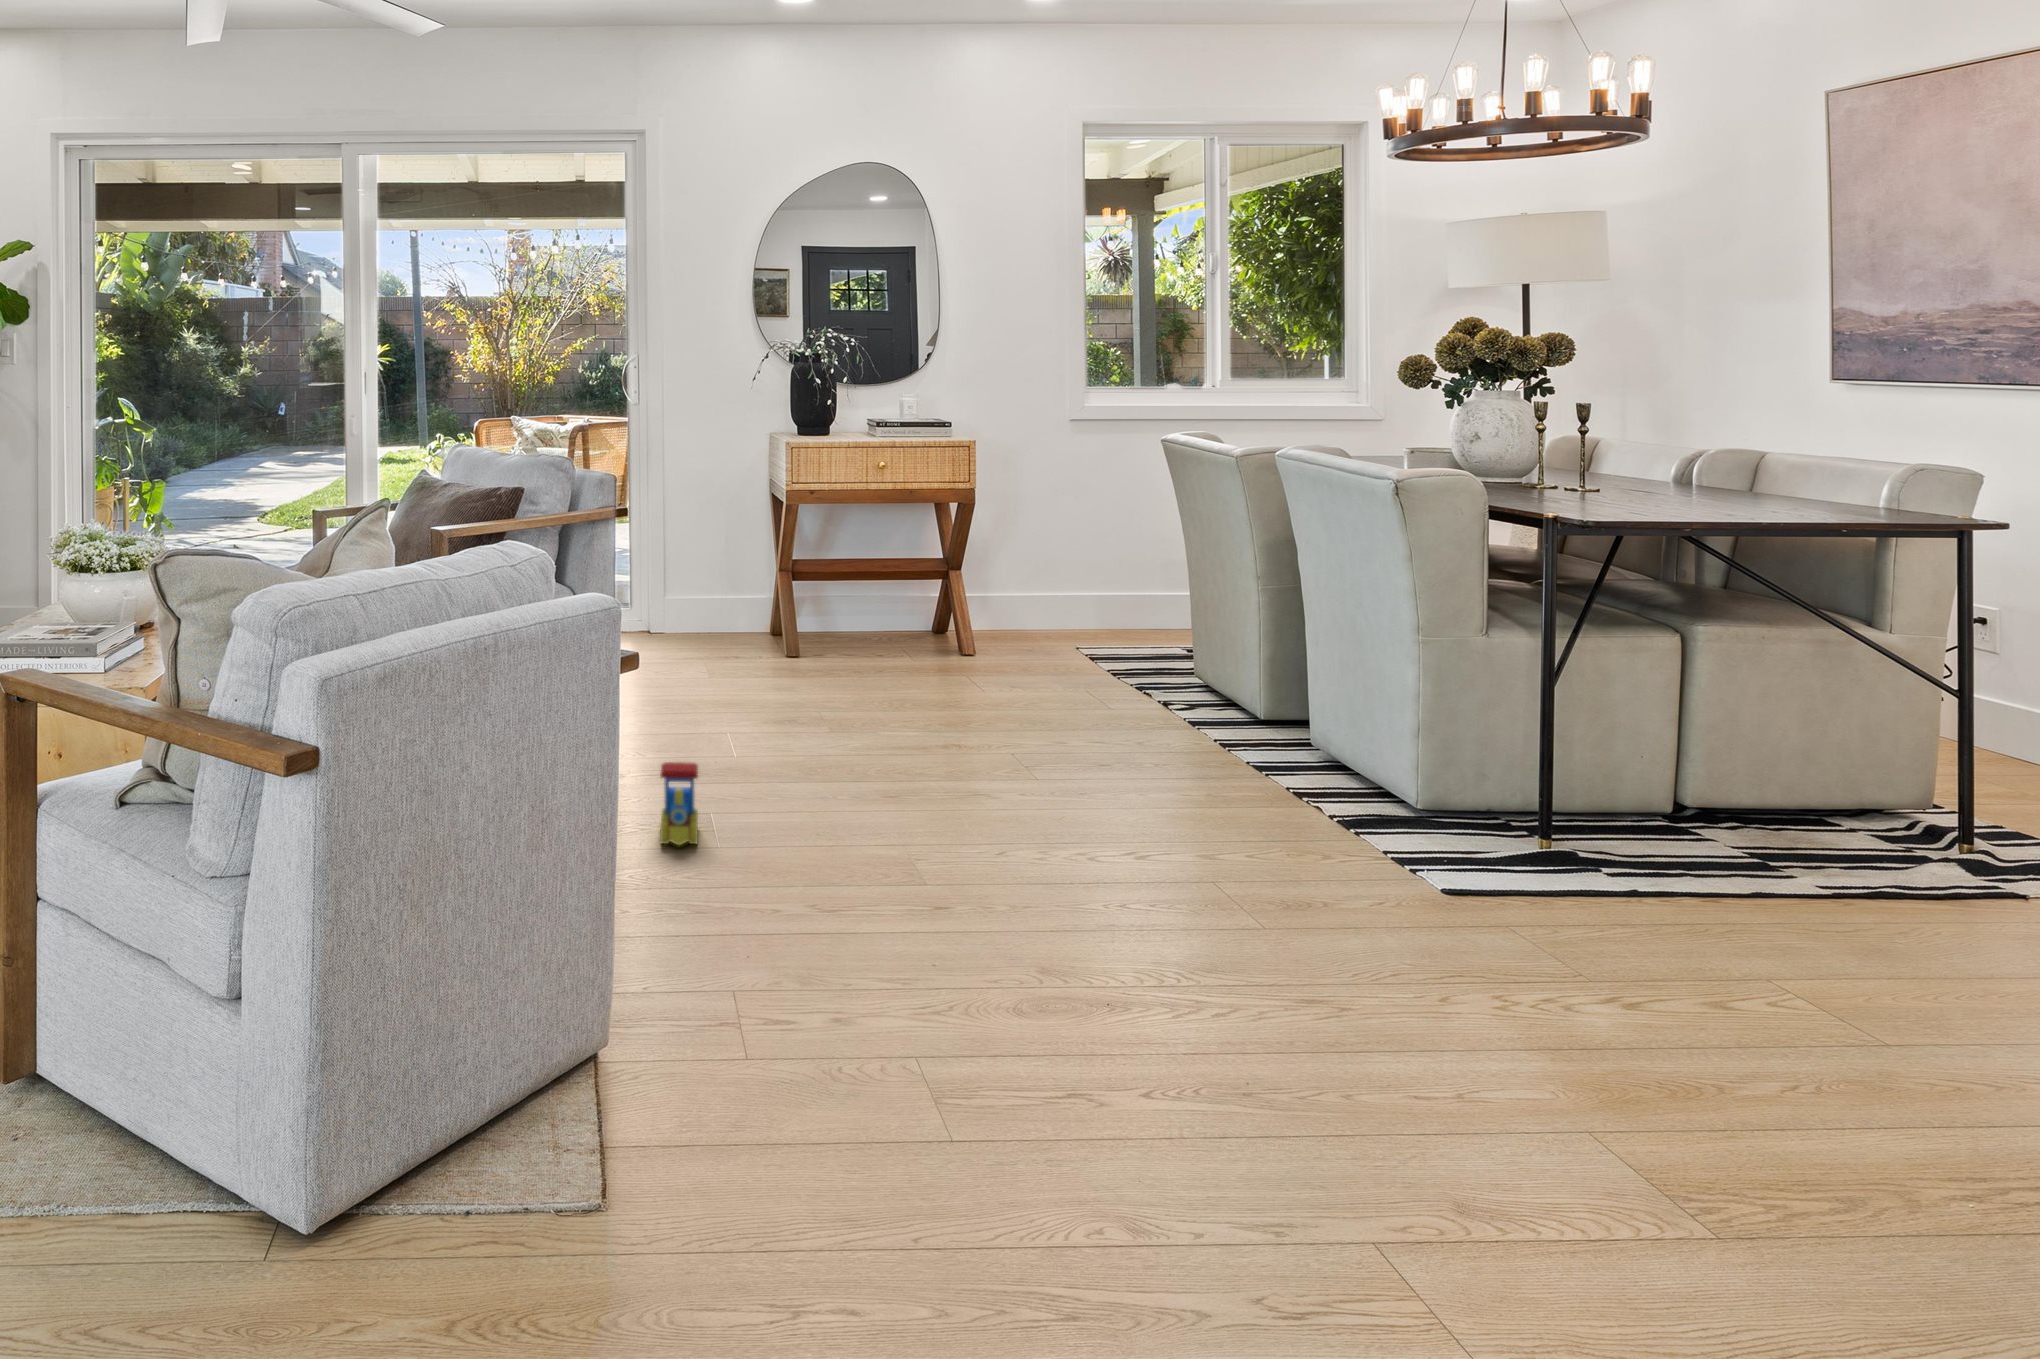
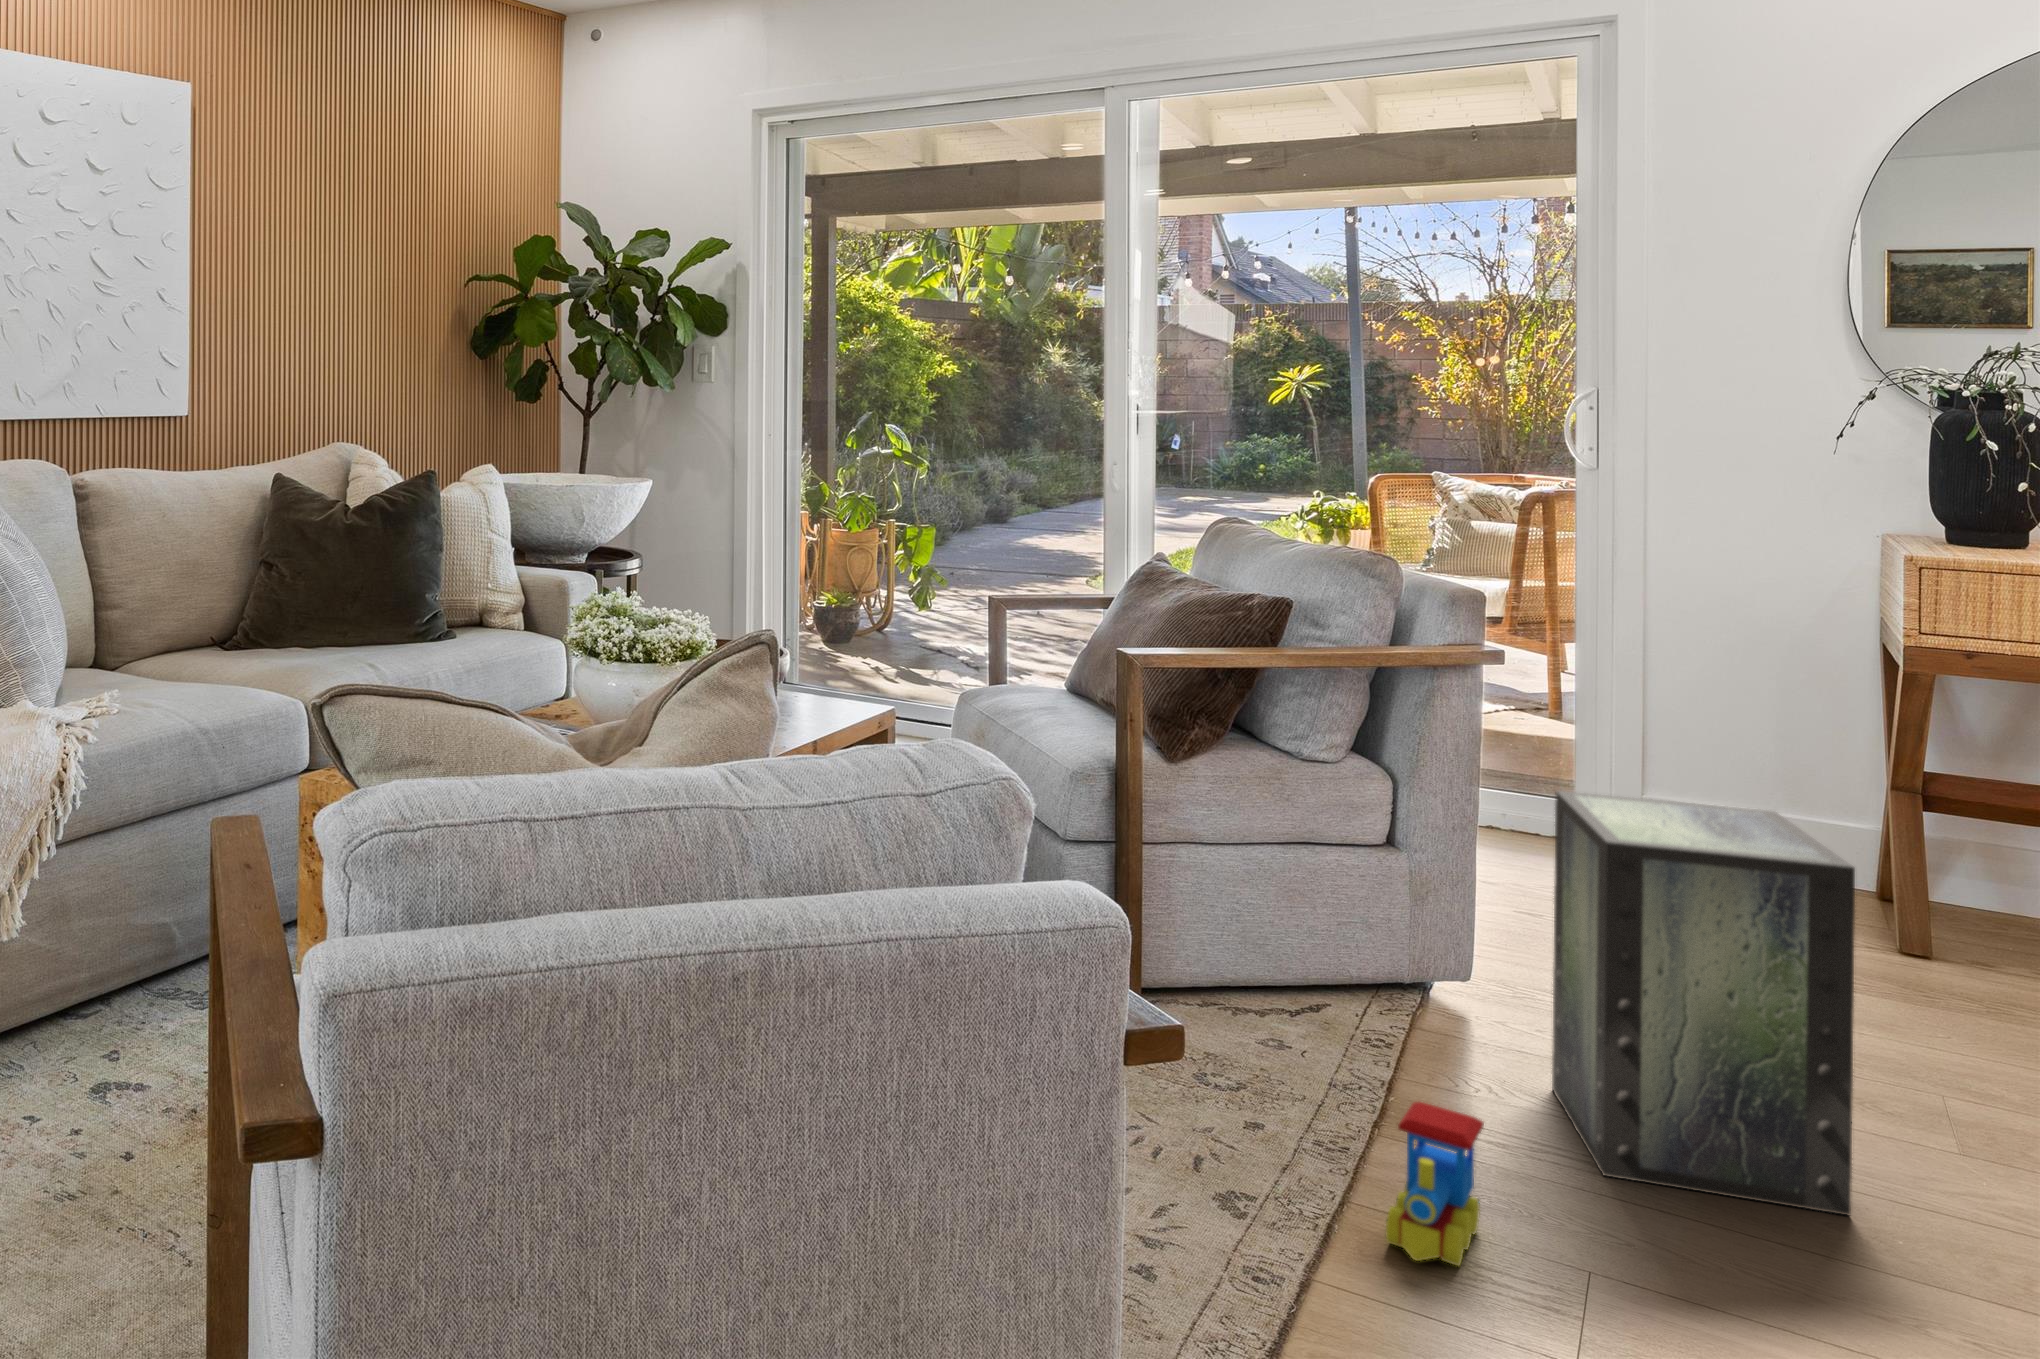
storage box: none [700,575,848,791] -> present [1552,791,1855,1215]

